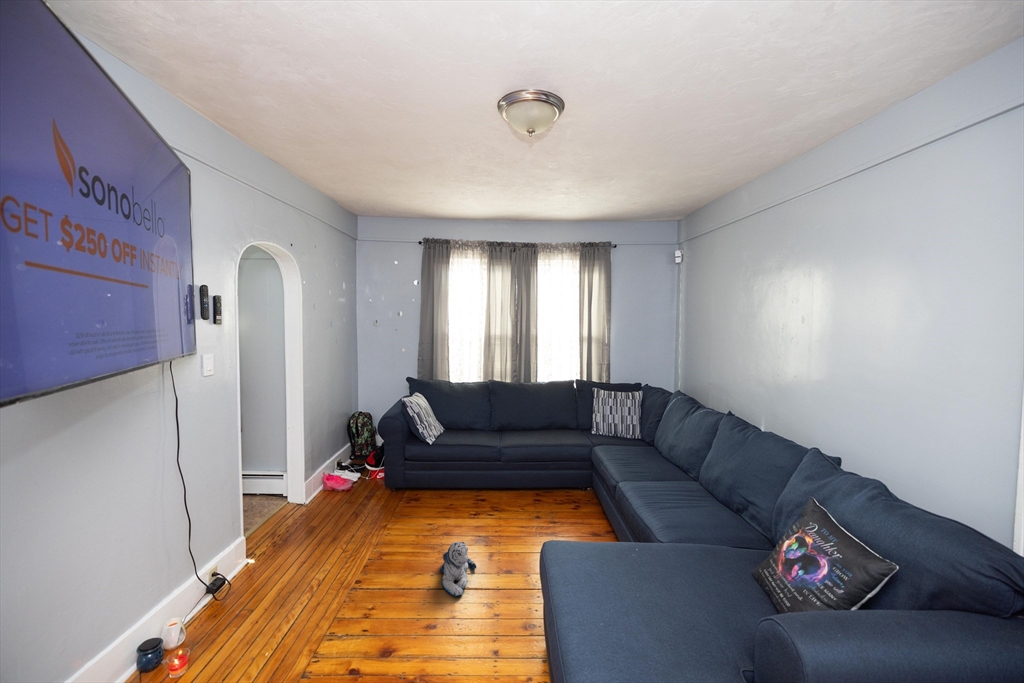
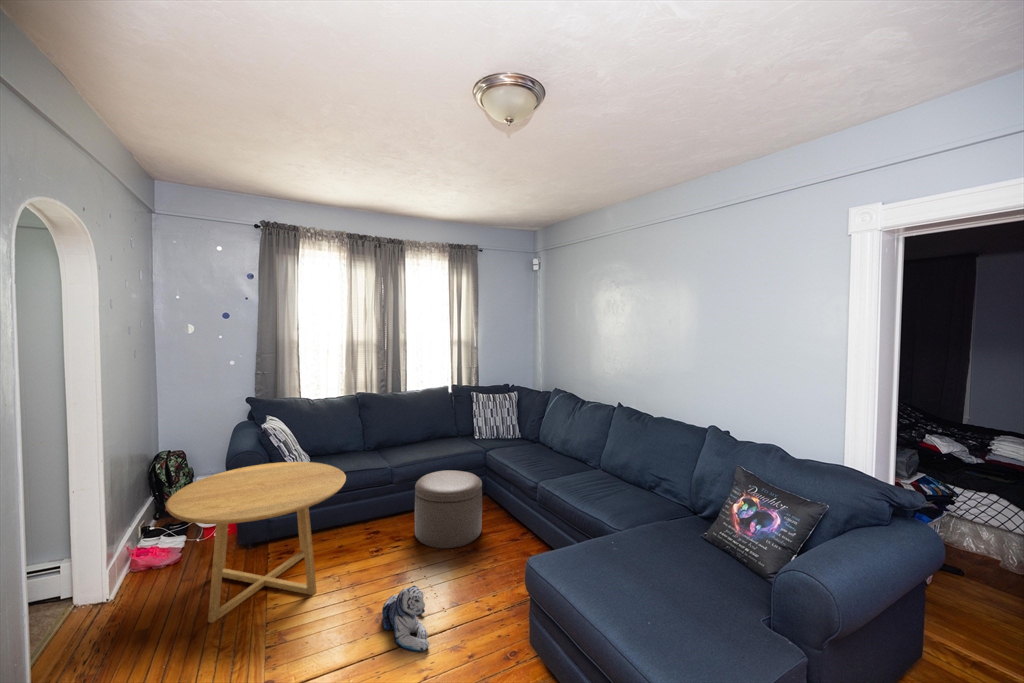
round table: none [324,428,447,533] -> present [166,462,346,623]
ottoman: none [510,456,572,527] -> present [415,470,482,548]

